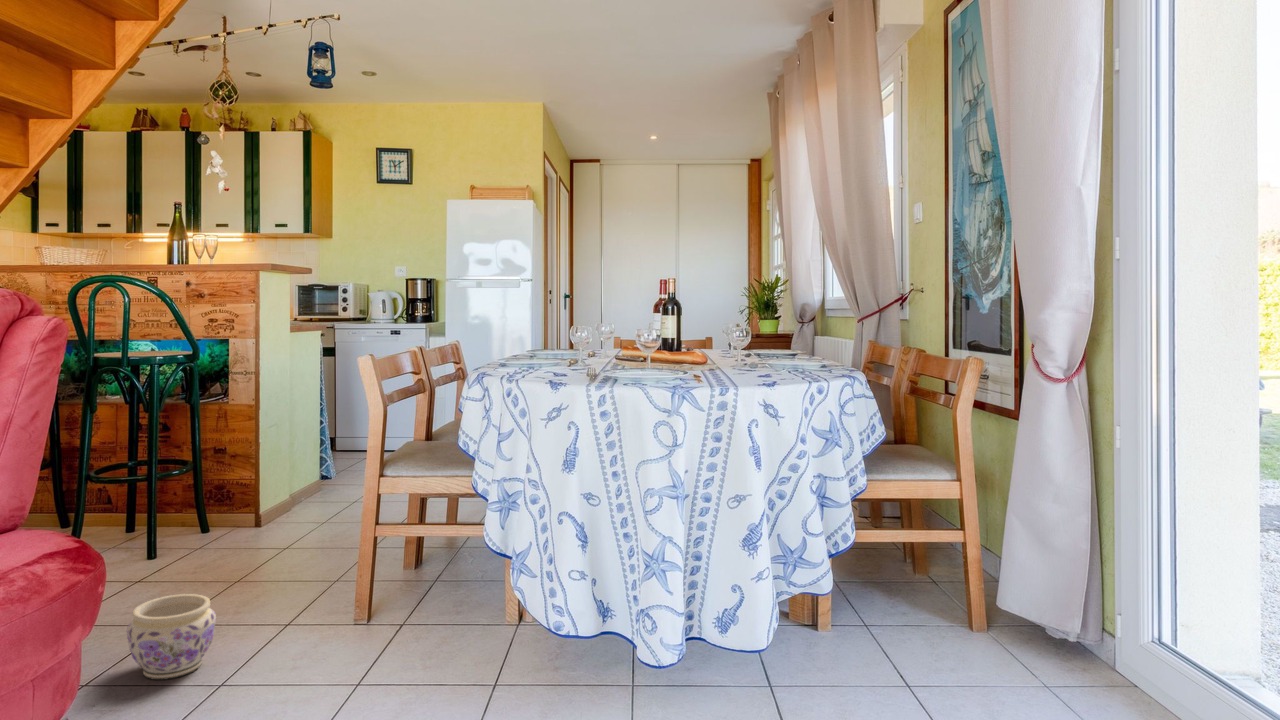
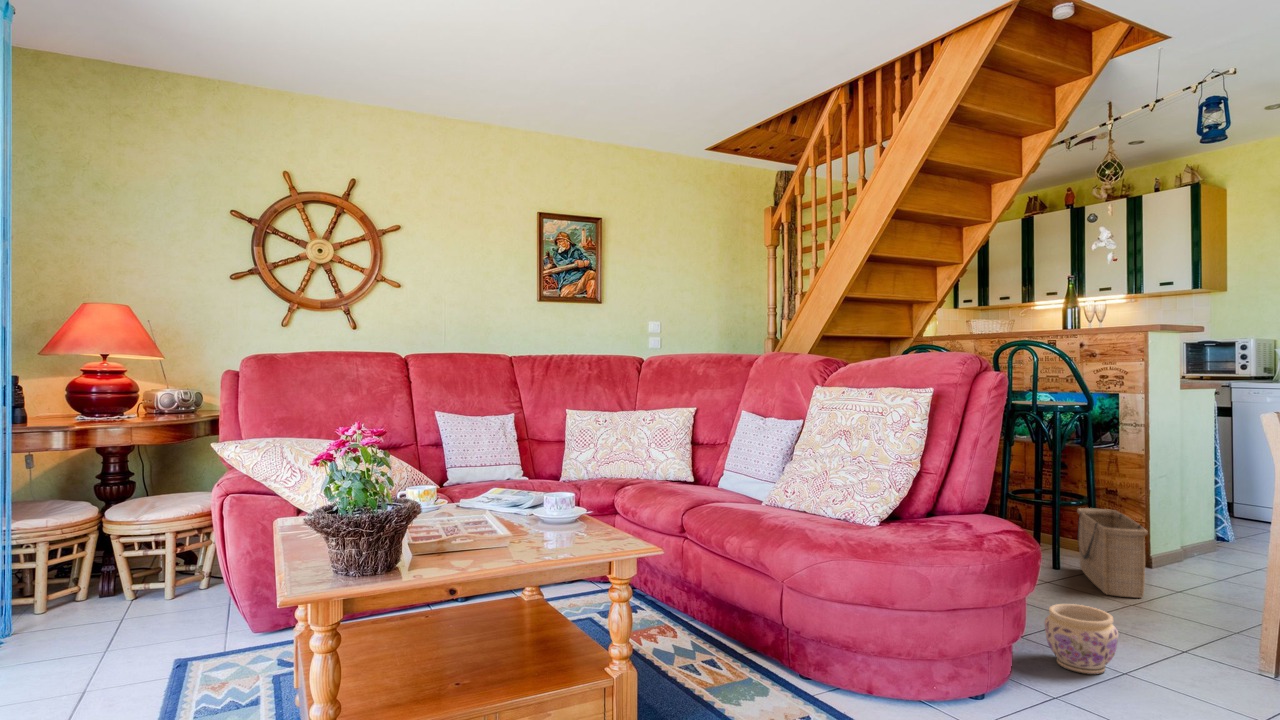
basket: none [182,469,255,566] -> present [1077,508,1147,598]

